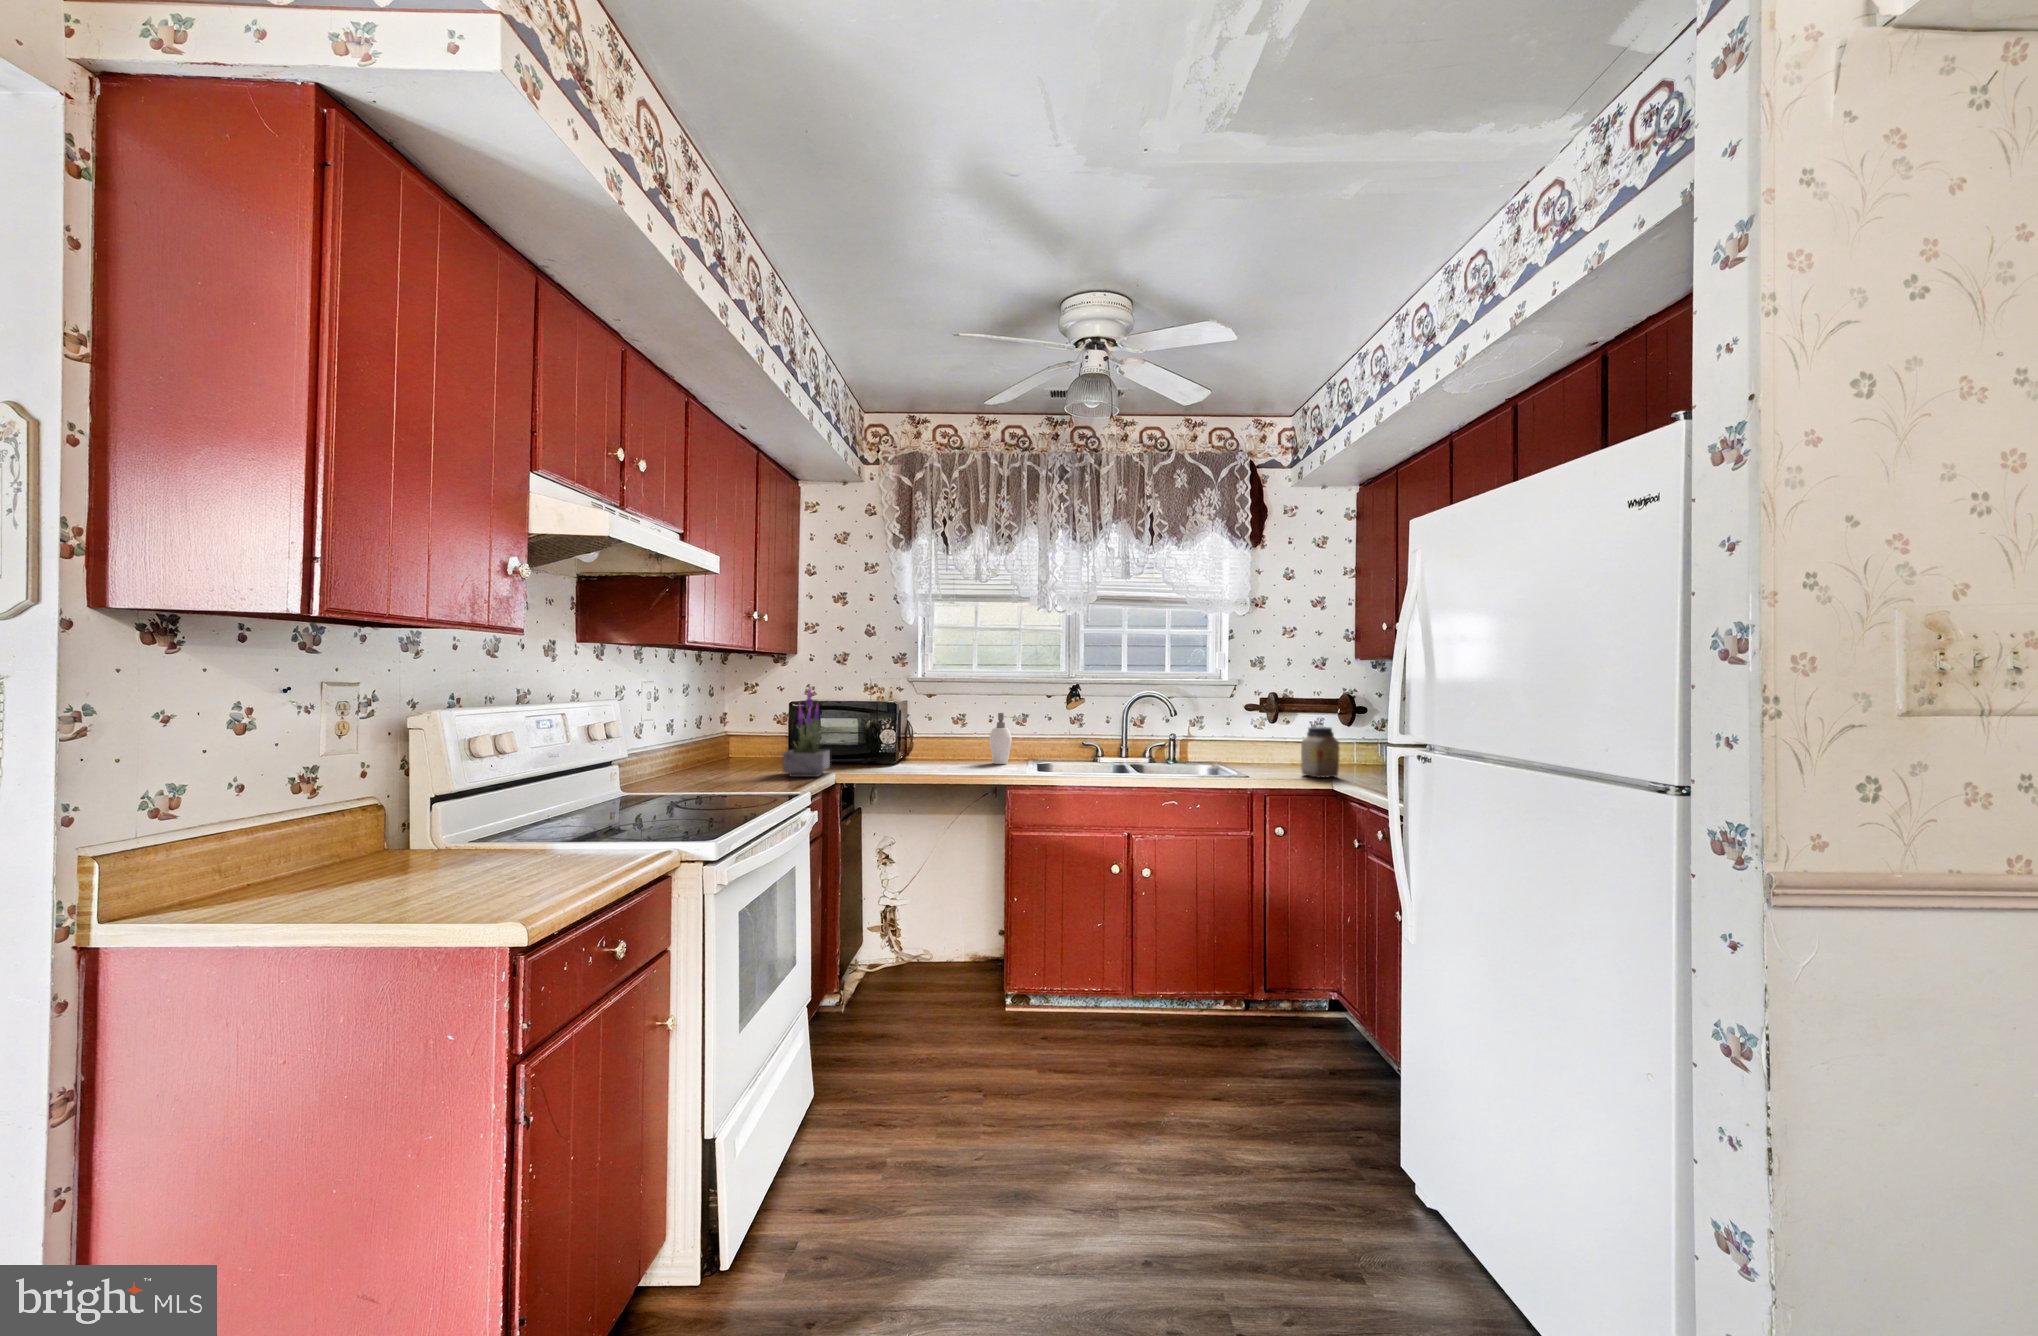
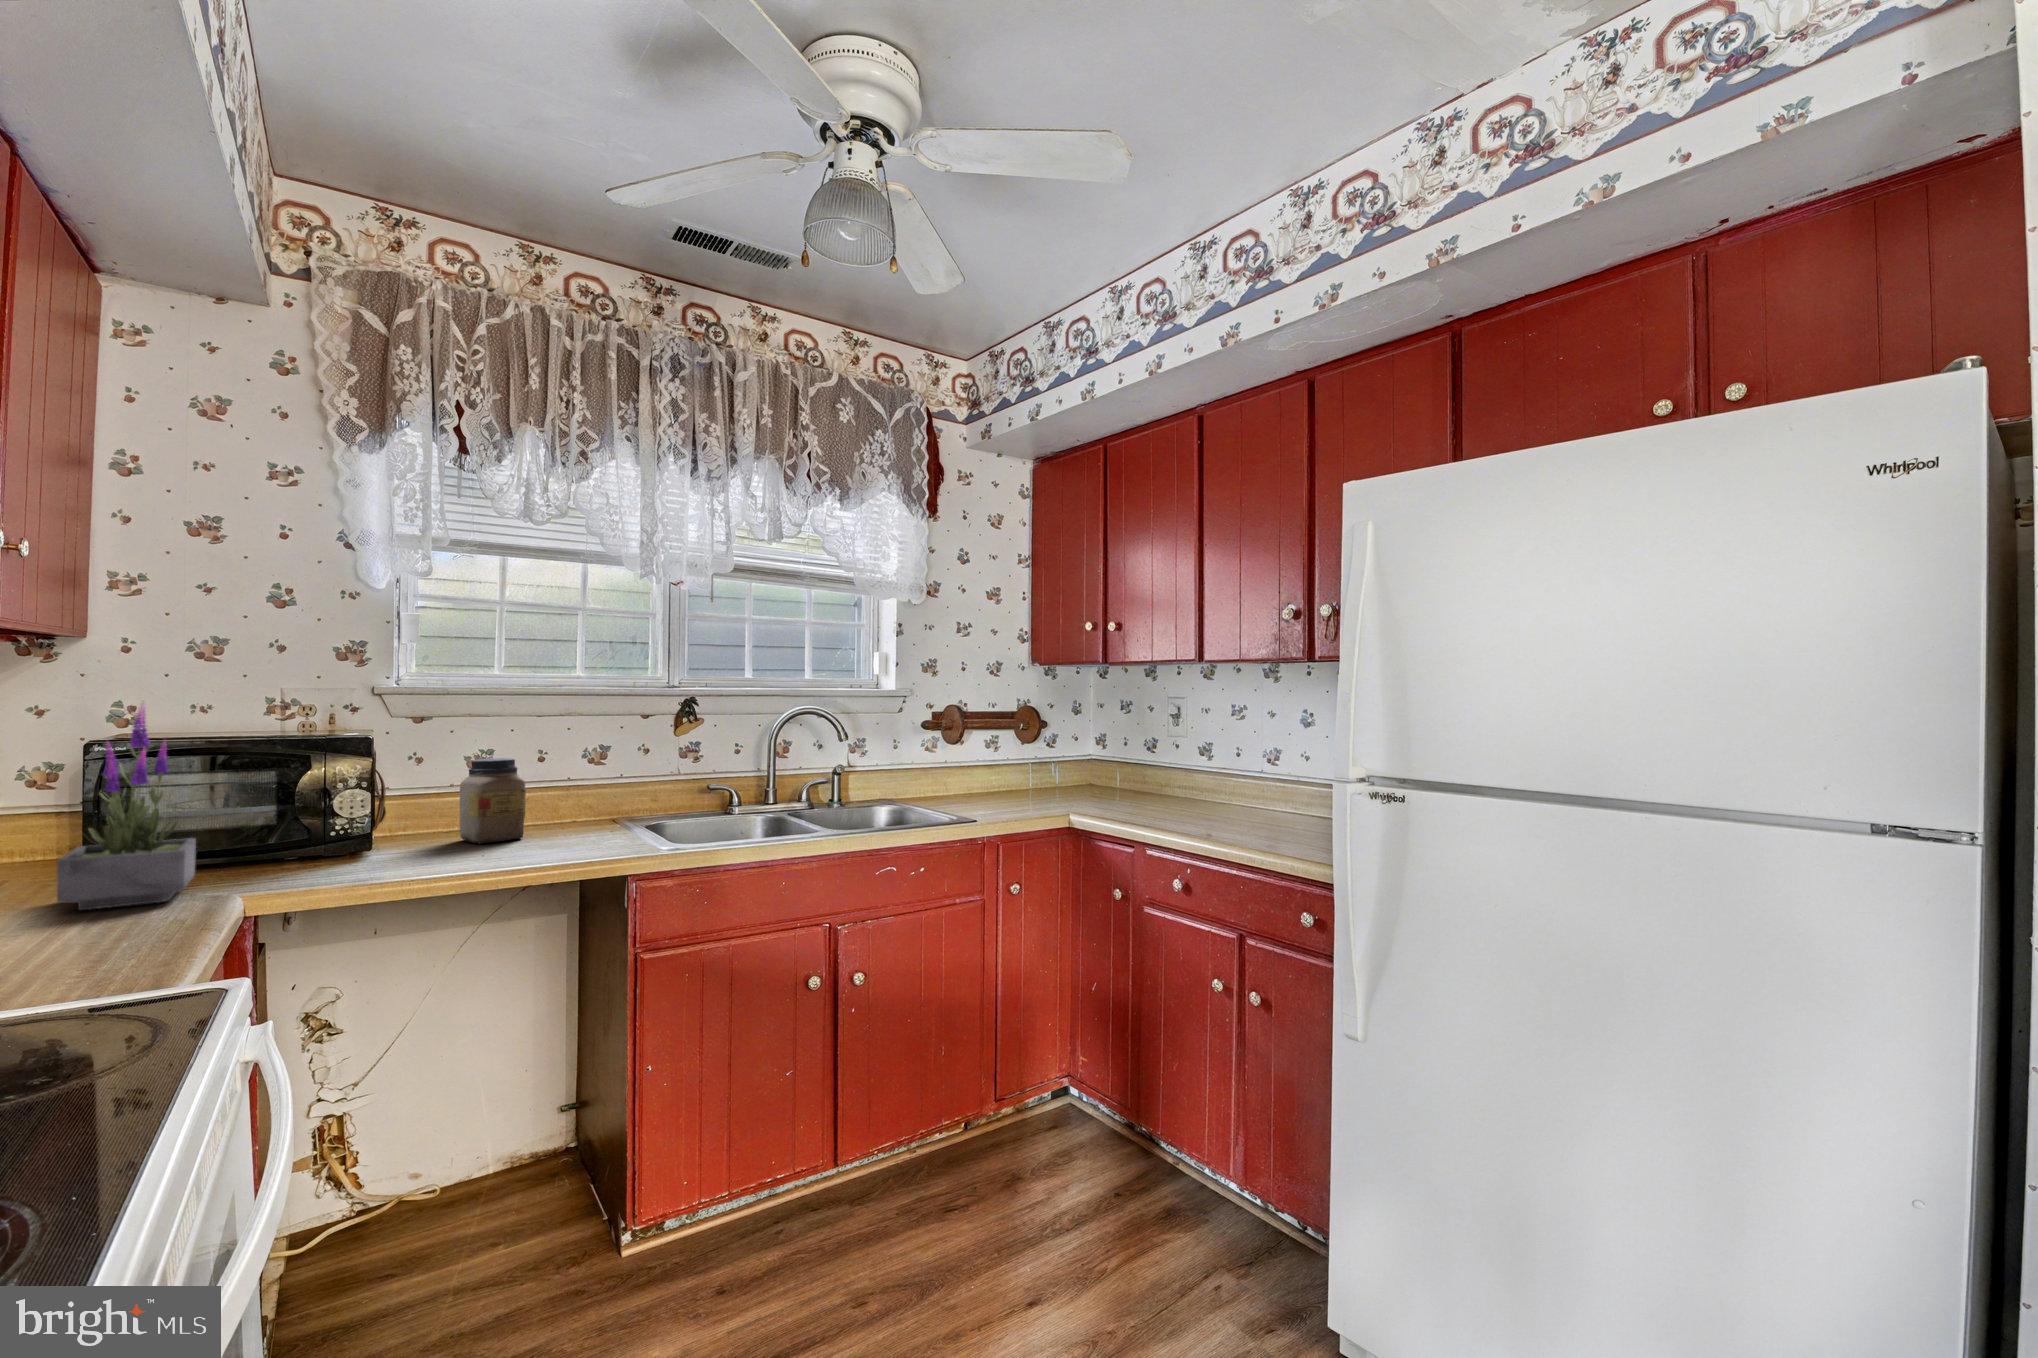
soap dispenser: present [989,713,1013,764] -> none [544,745,593,830]
jar: present [1301,727,1340,778] -> present [459,758,526,844]

